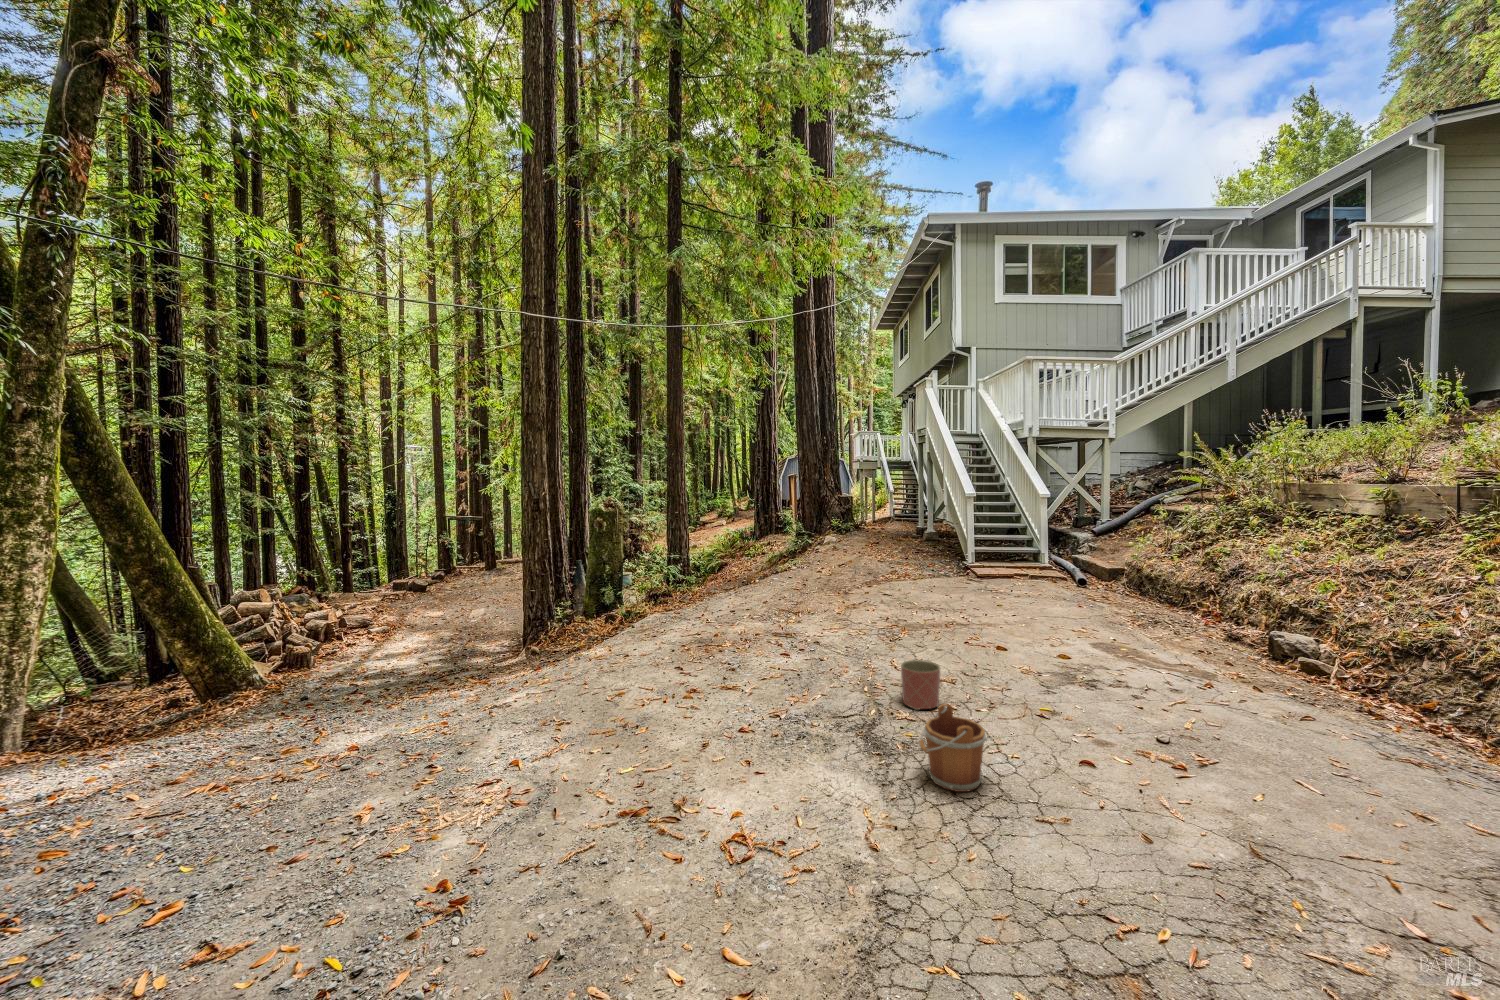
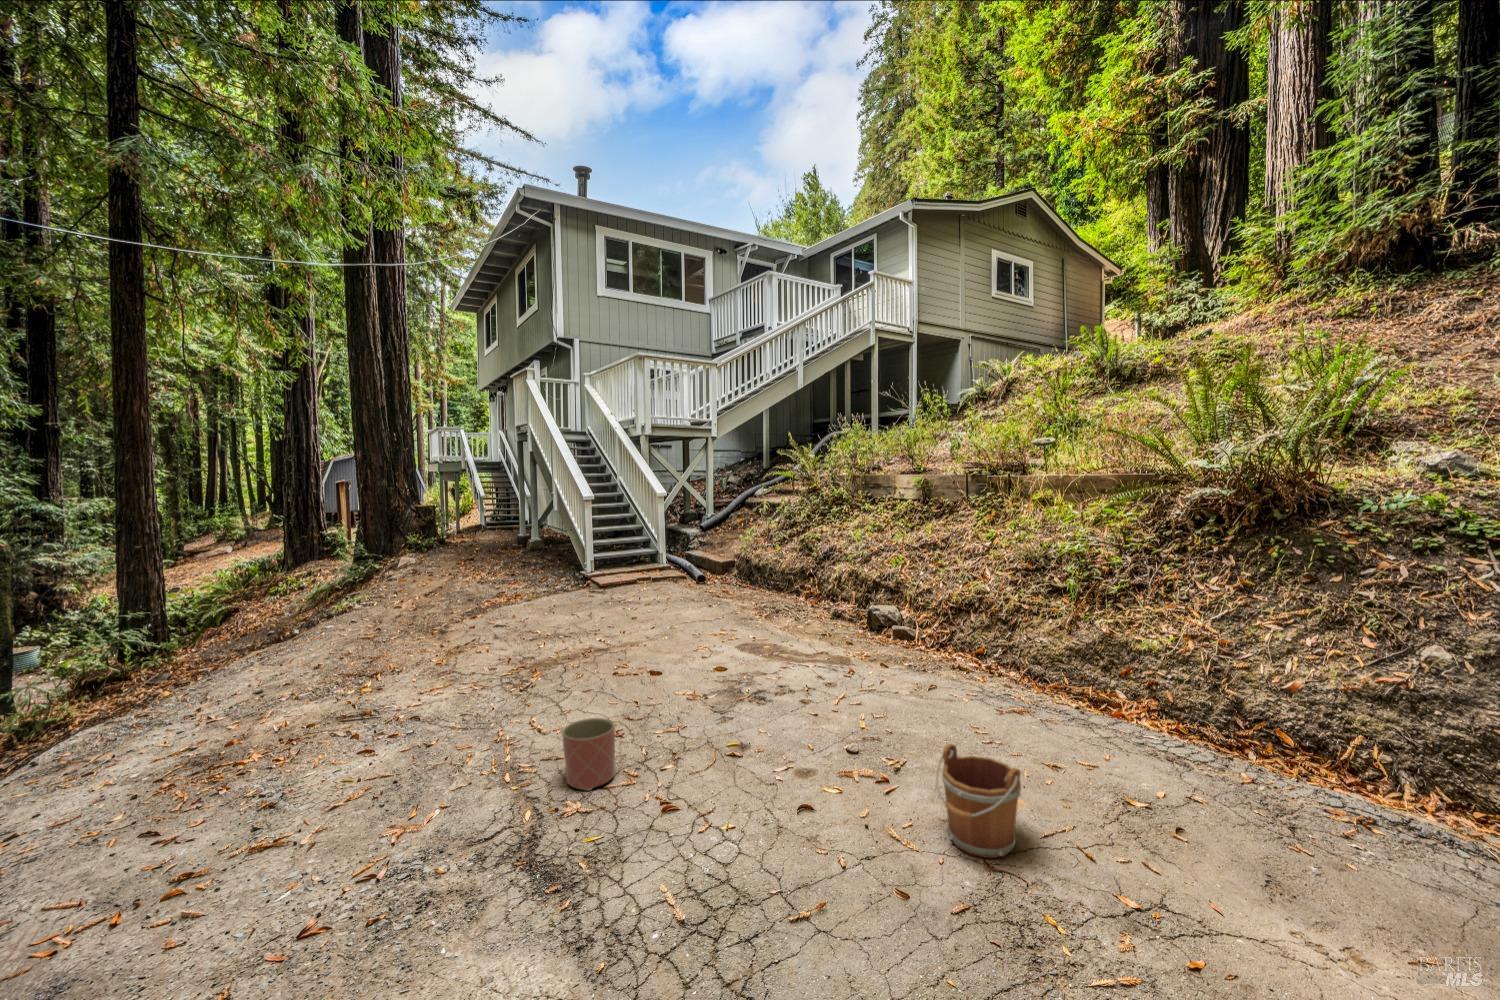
bucket: present [920,704,987,792] -> present [936,744,1021,858]

